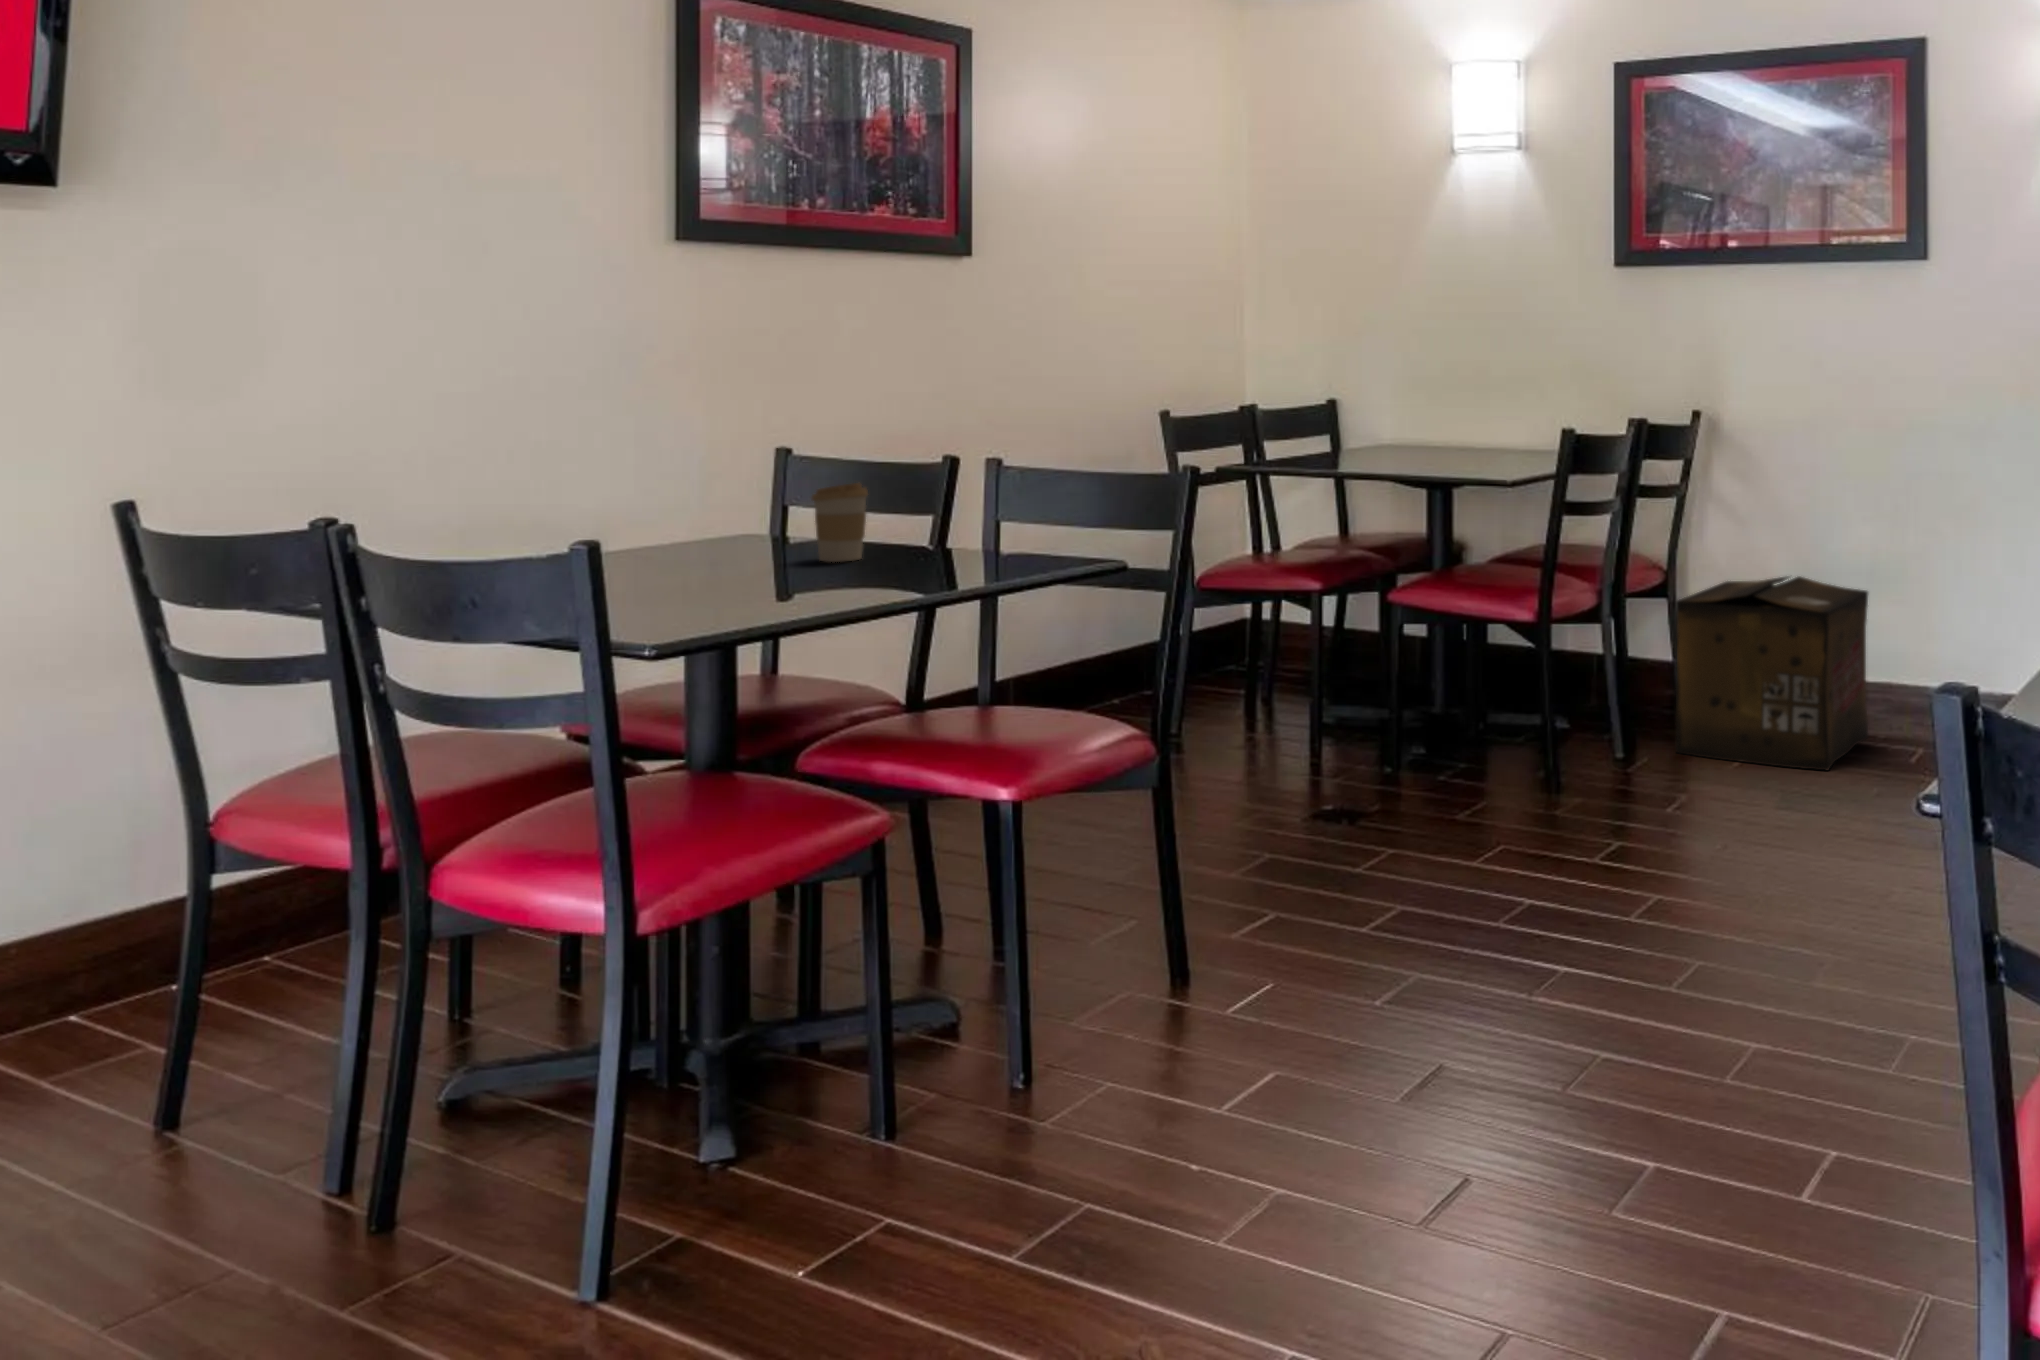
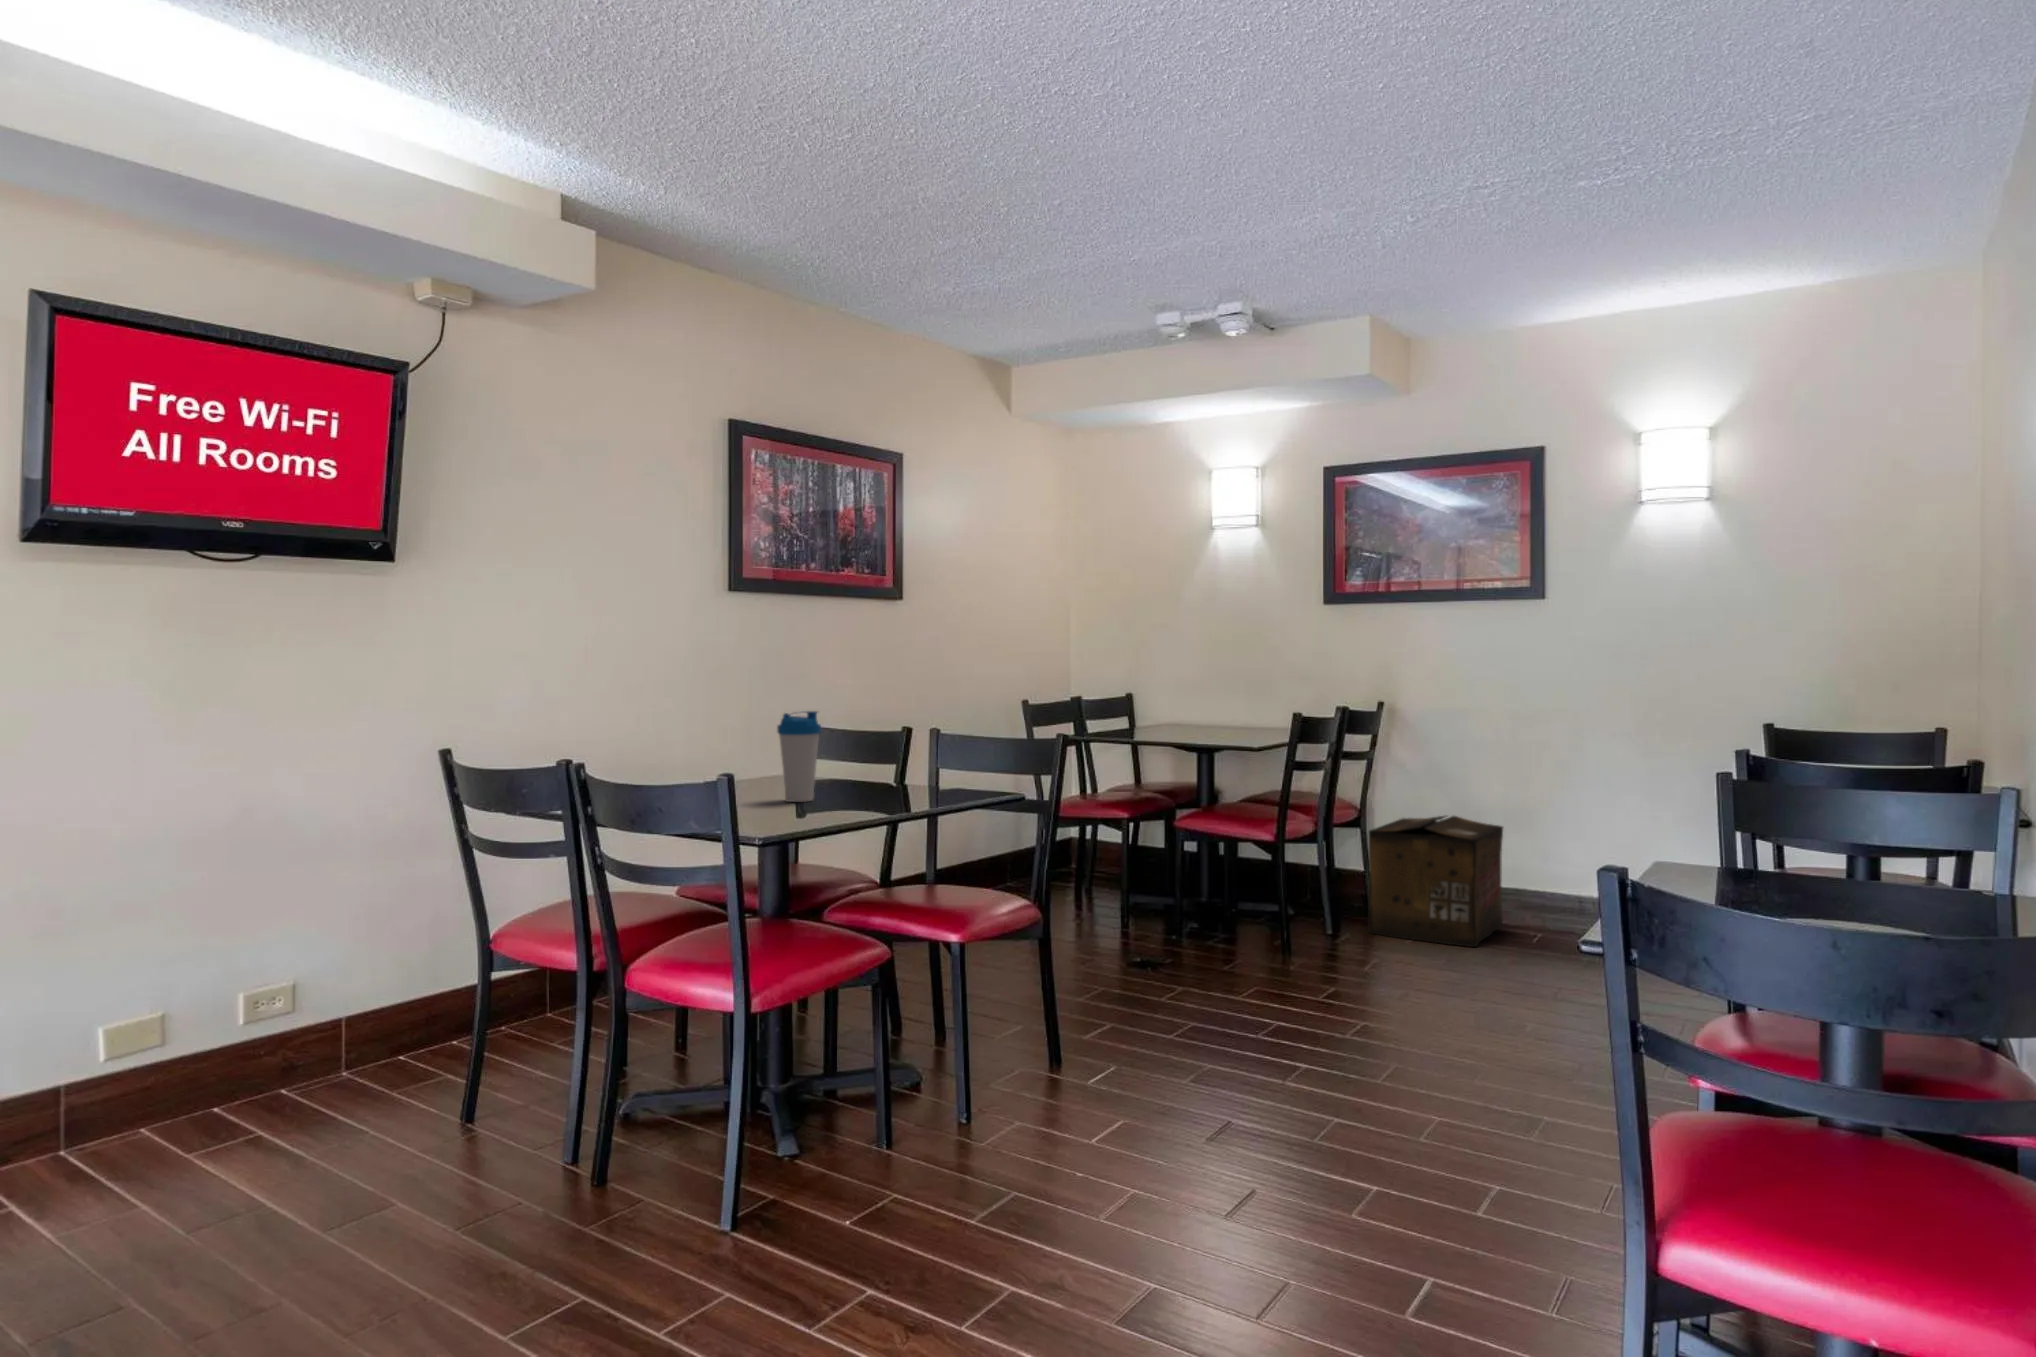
water bottle: none [718,432,791,579] -> present [777,711,821,802]
coffee cup: present [812,483,868,562] -> none [830,743,864,792]

